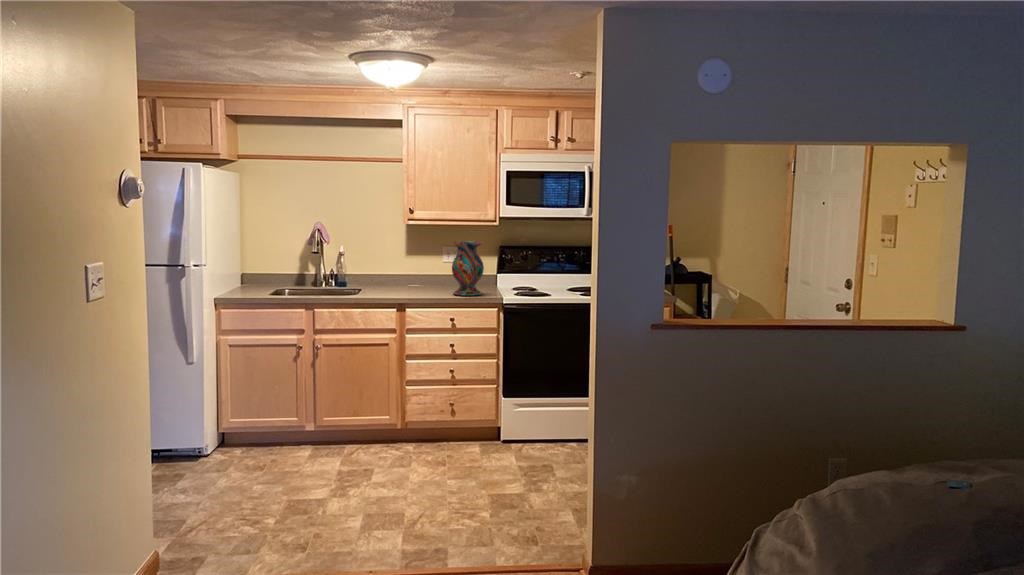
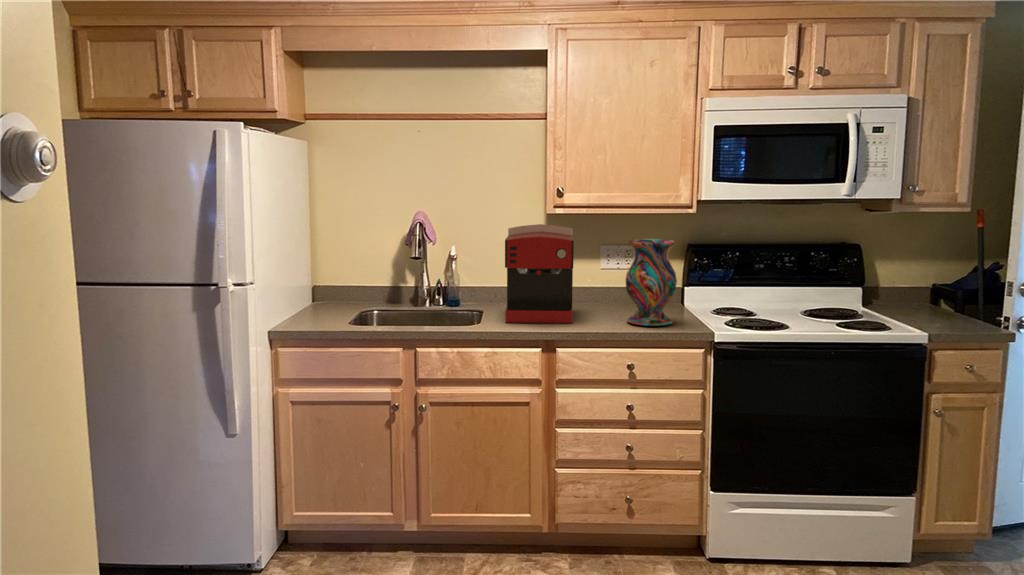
coffee maker: none [374,231,421,295] -> present [505,224,574,323]

